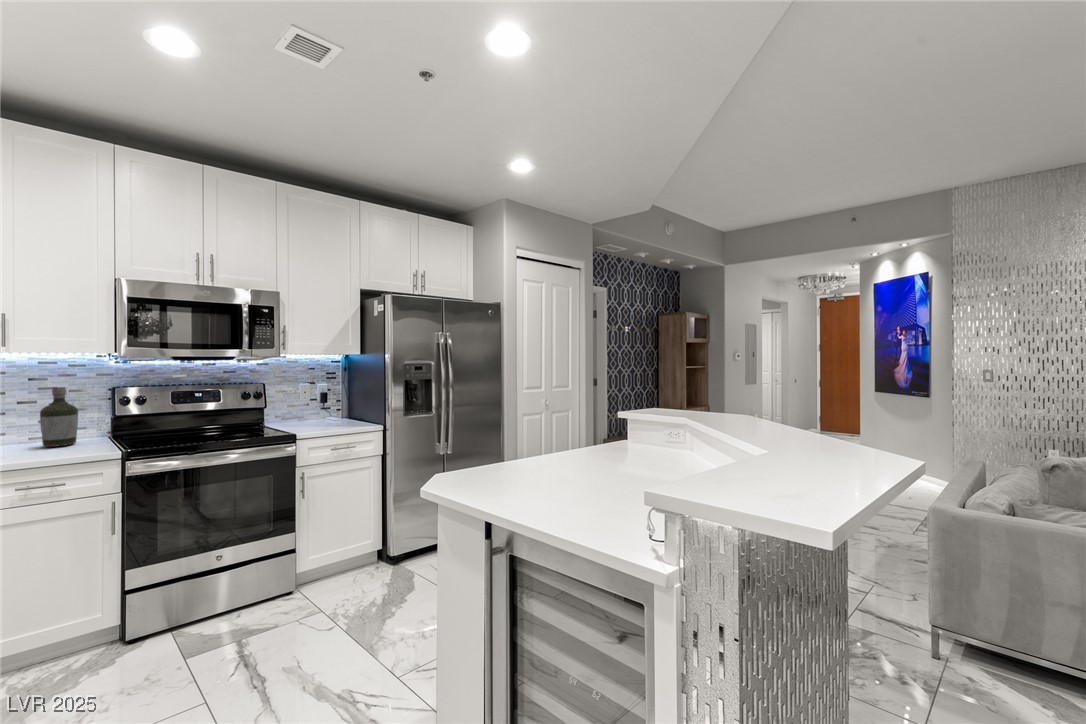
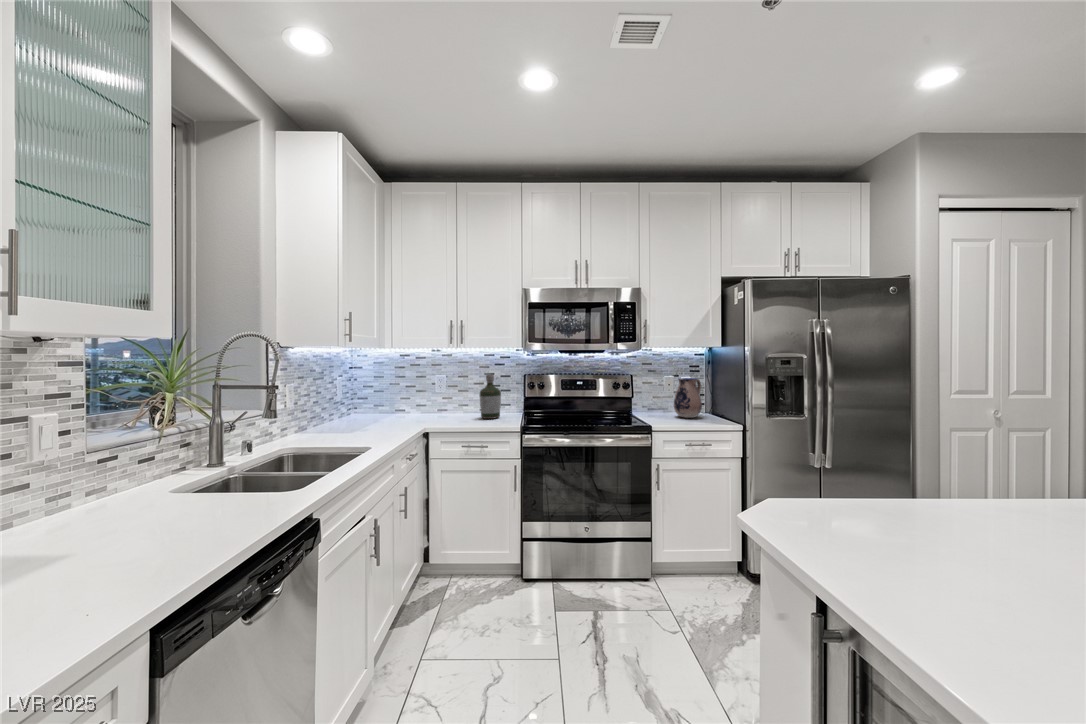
ceramic pitcher: none [312,385,341,424] -> present [674,378,702,418]

